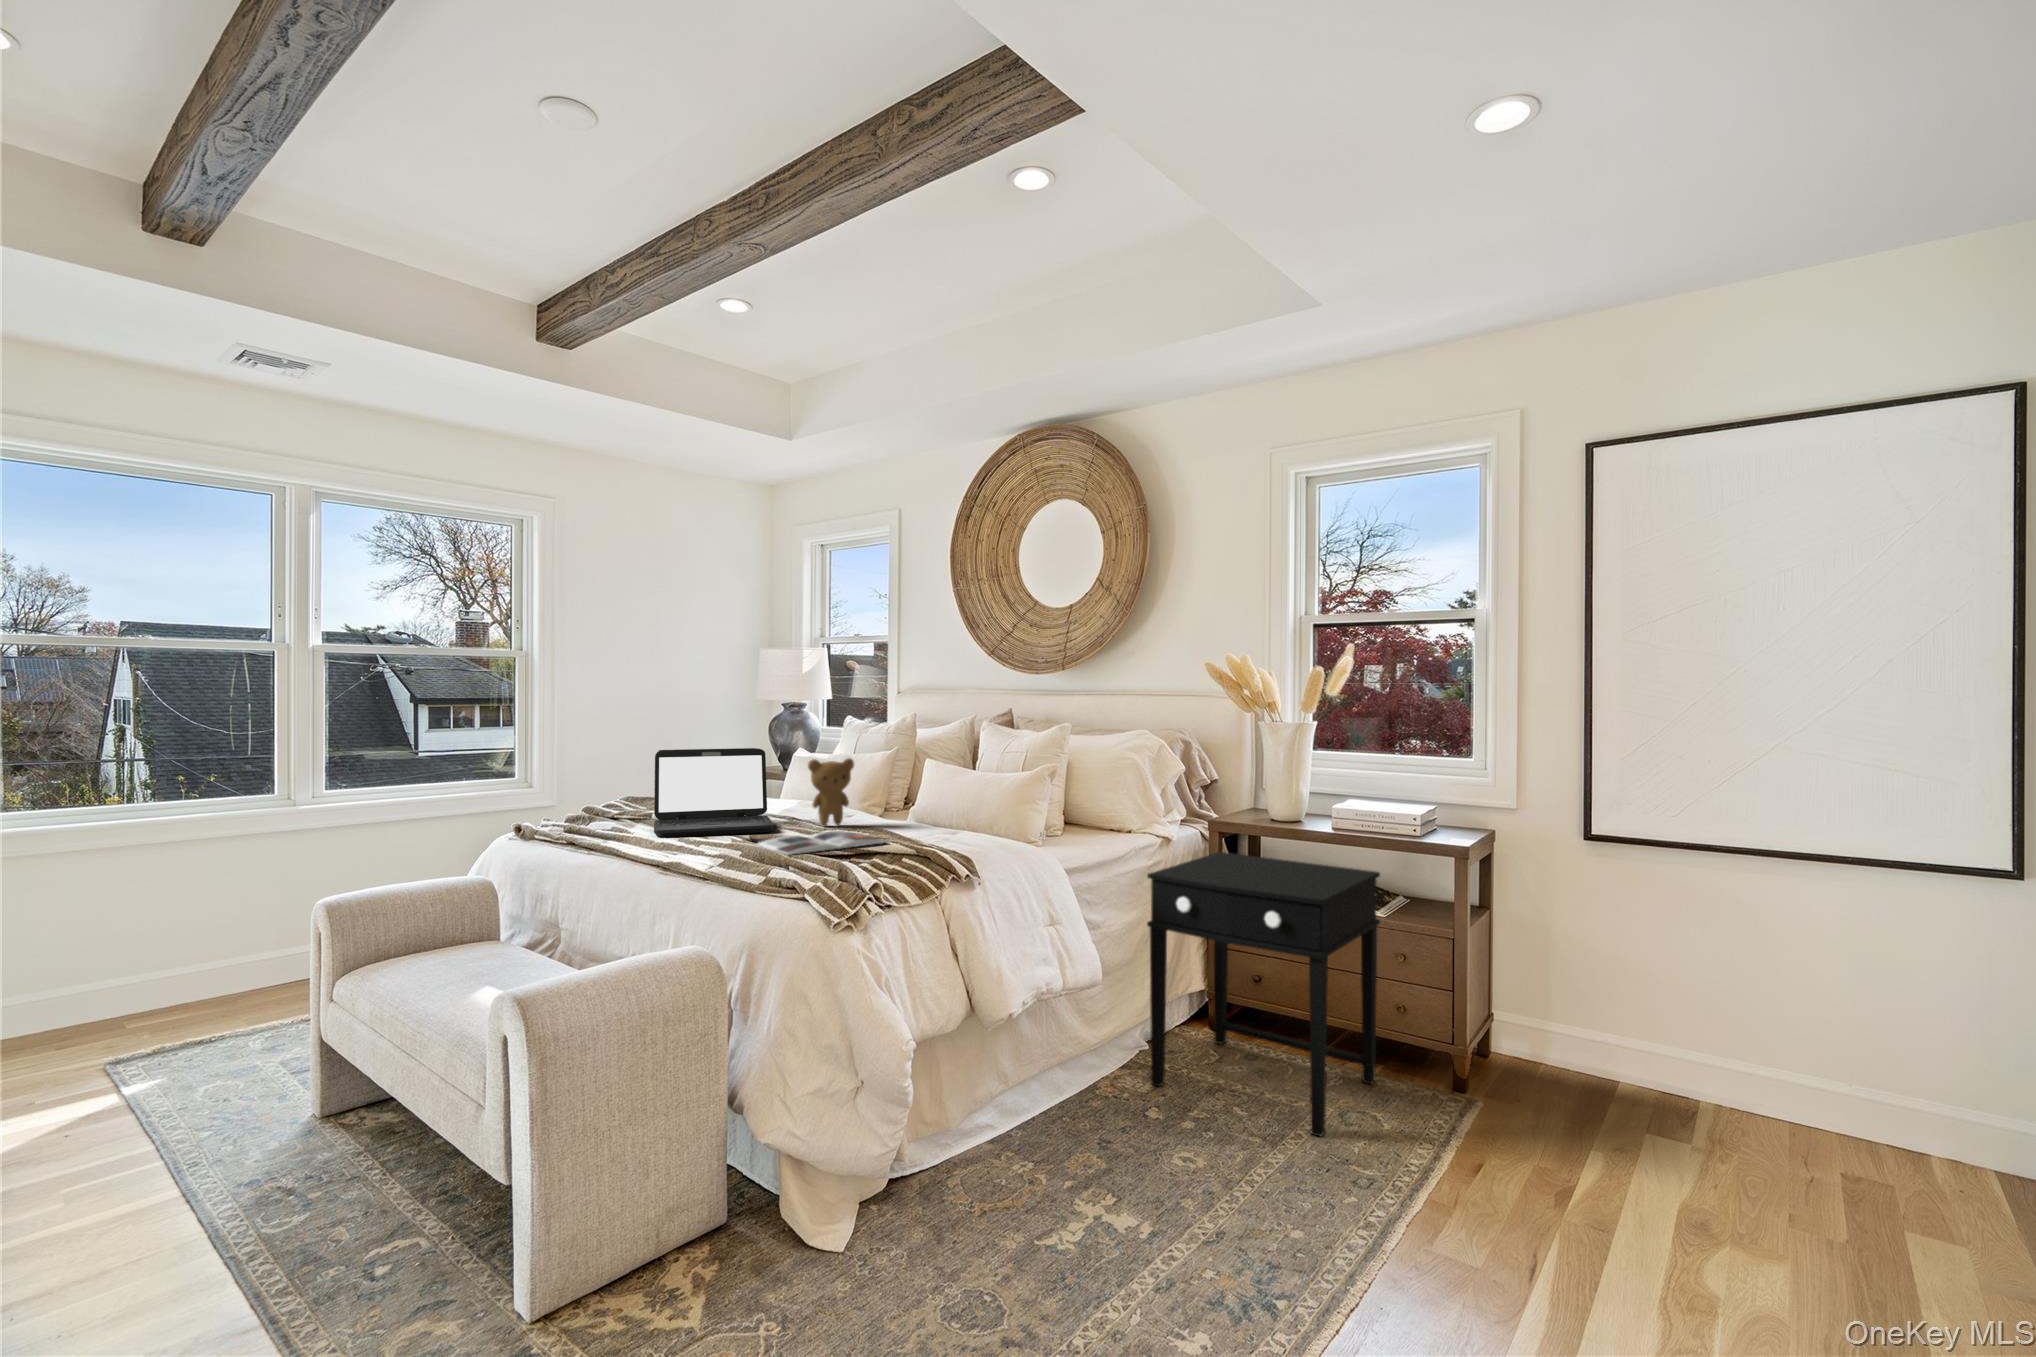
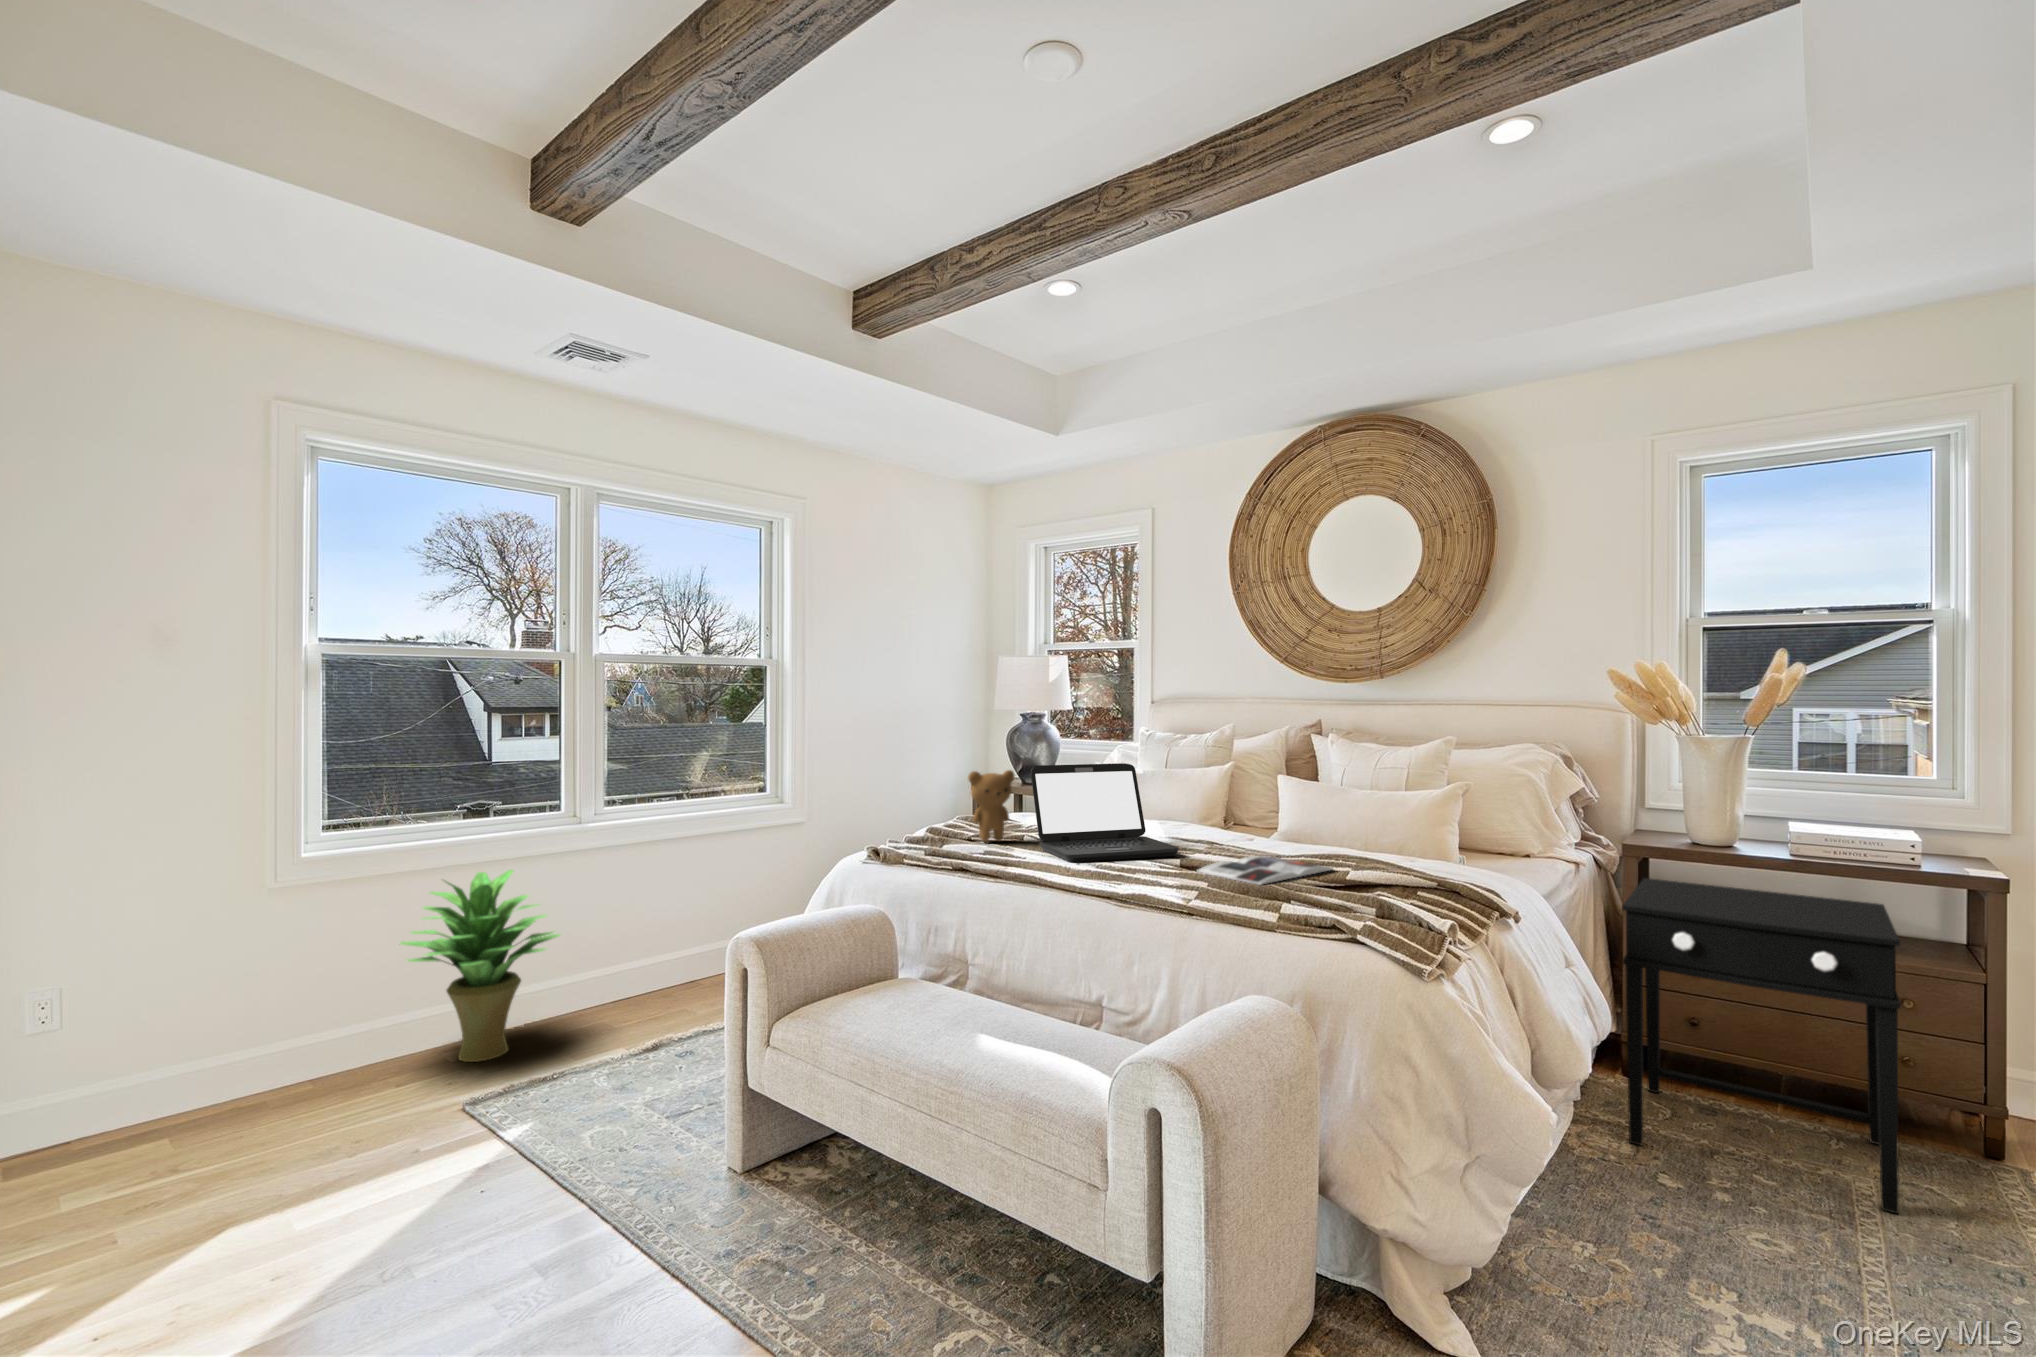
teddy bear: present [808,758,854,826] -> present [968,770,1015,842]
potted plant: none [65,849,244,1030] -> present [401,870,560,1062]

